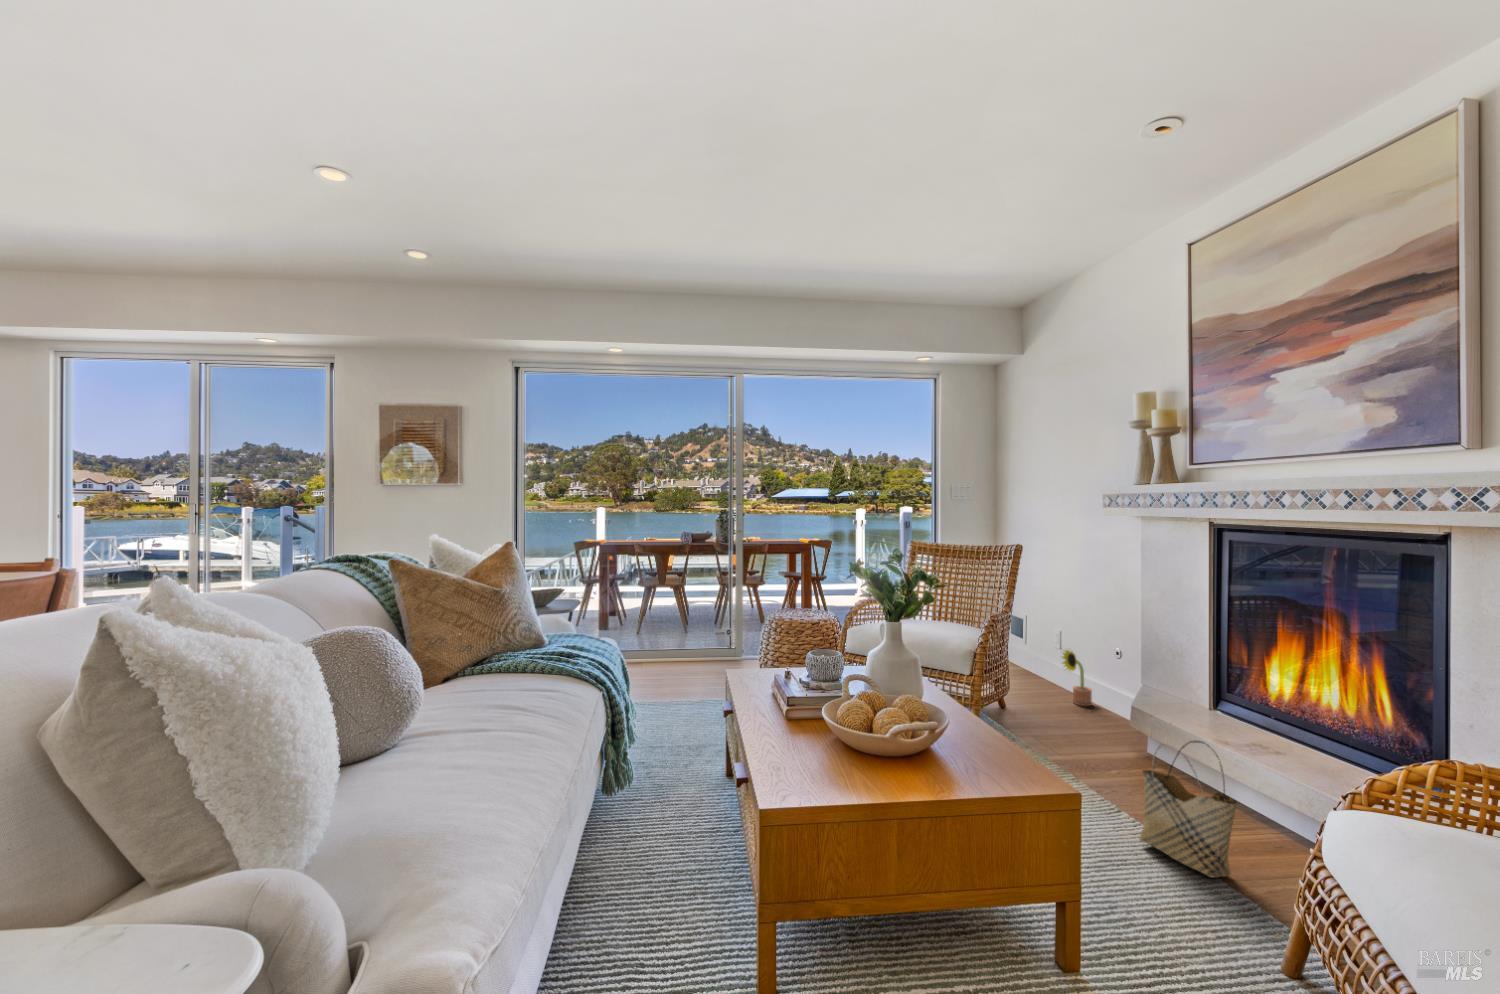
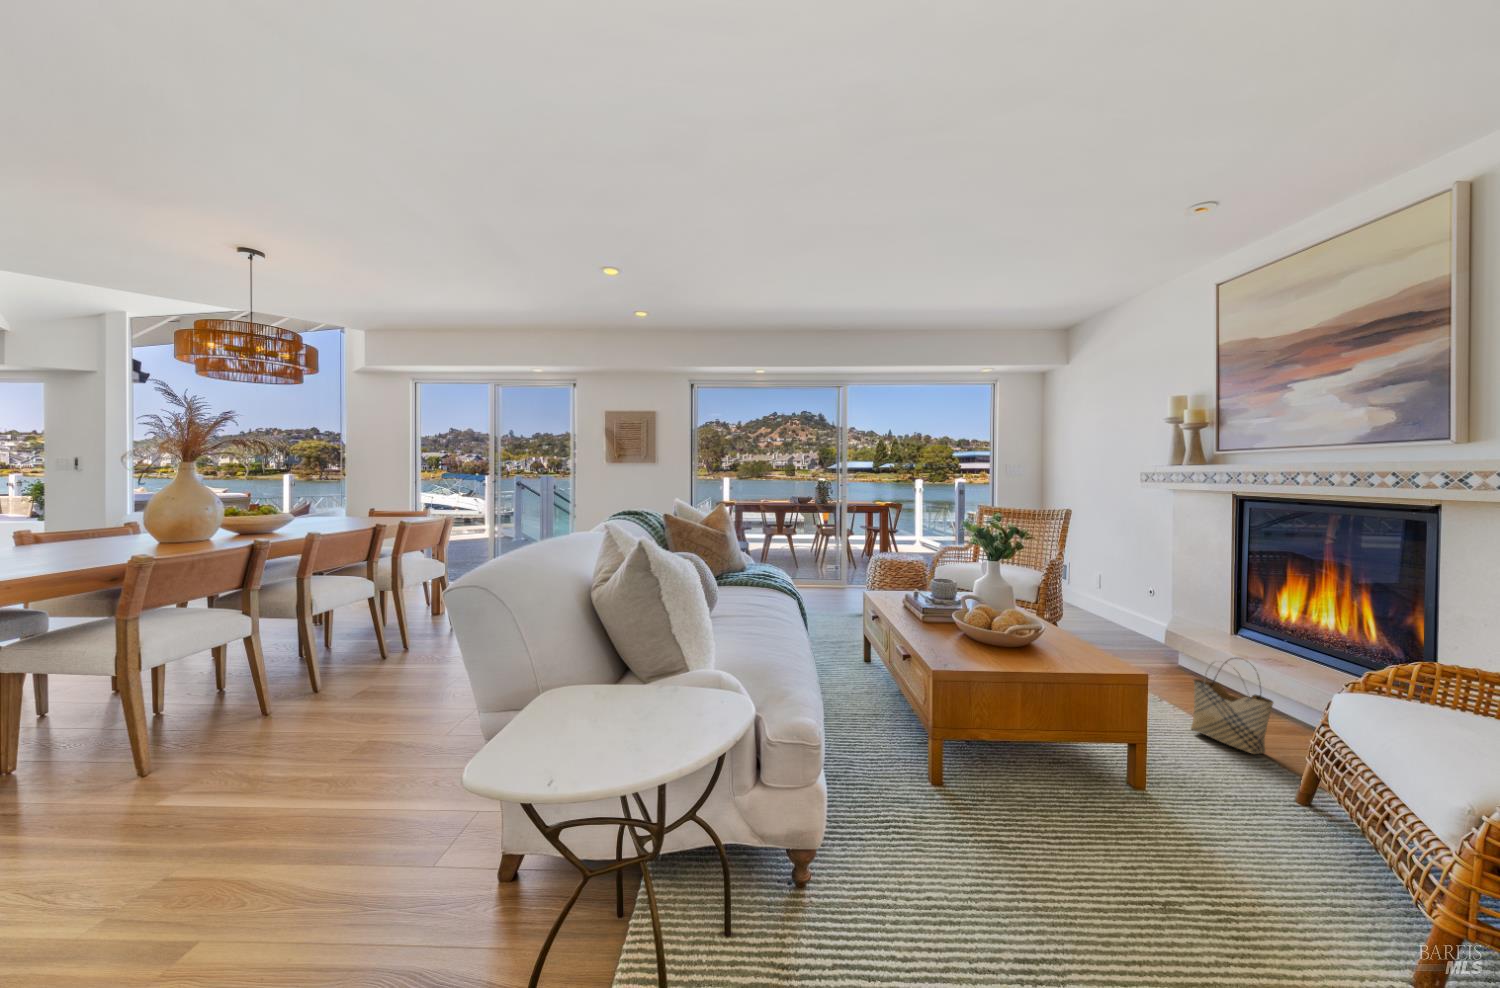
decorative plant: present [1062,650,1092,706] -> none [1076,588,1102,632]

